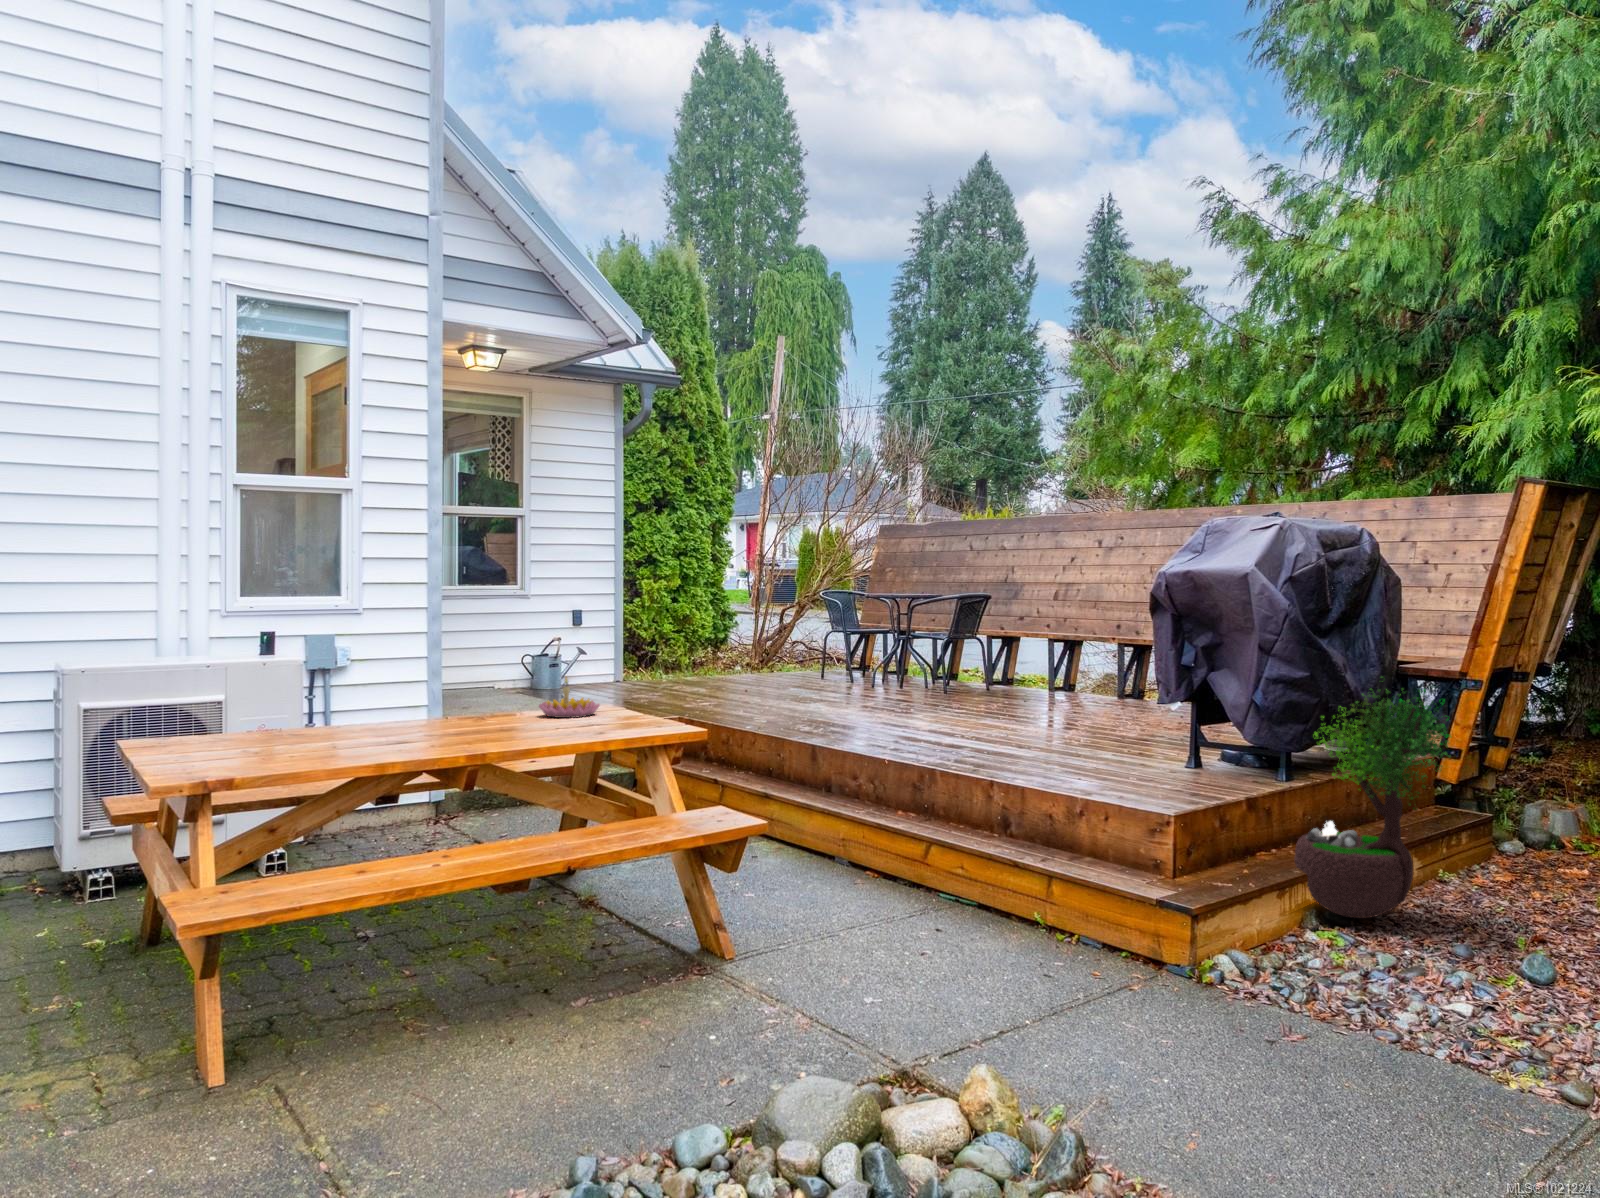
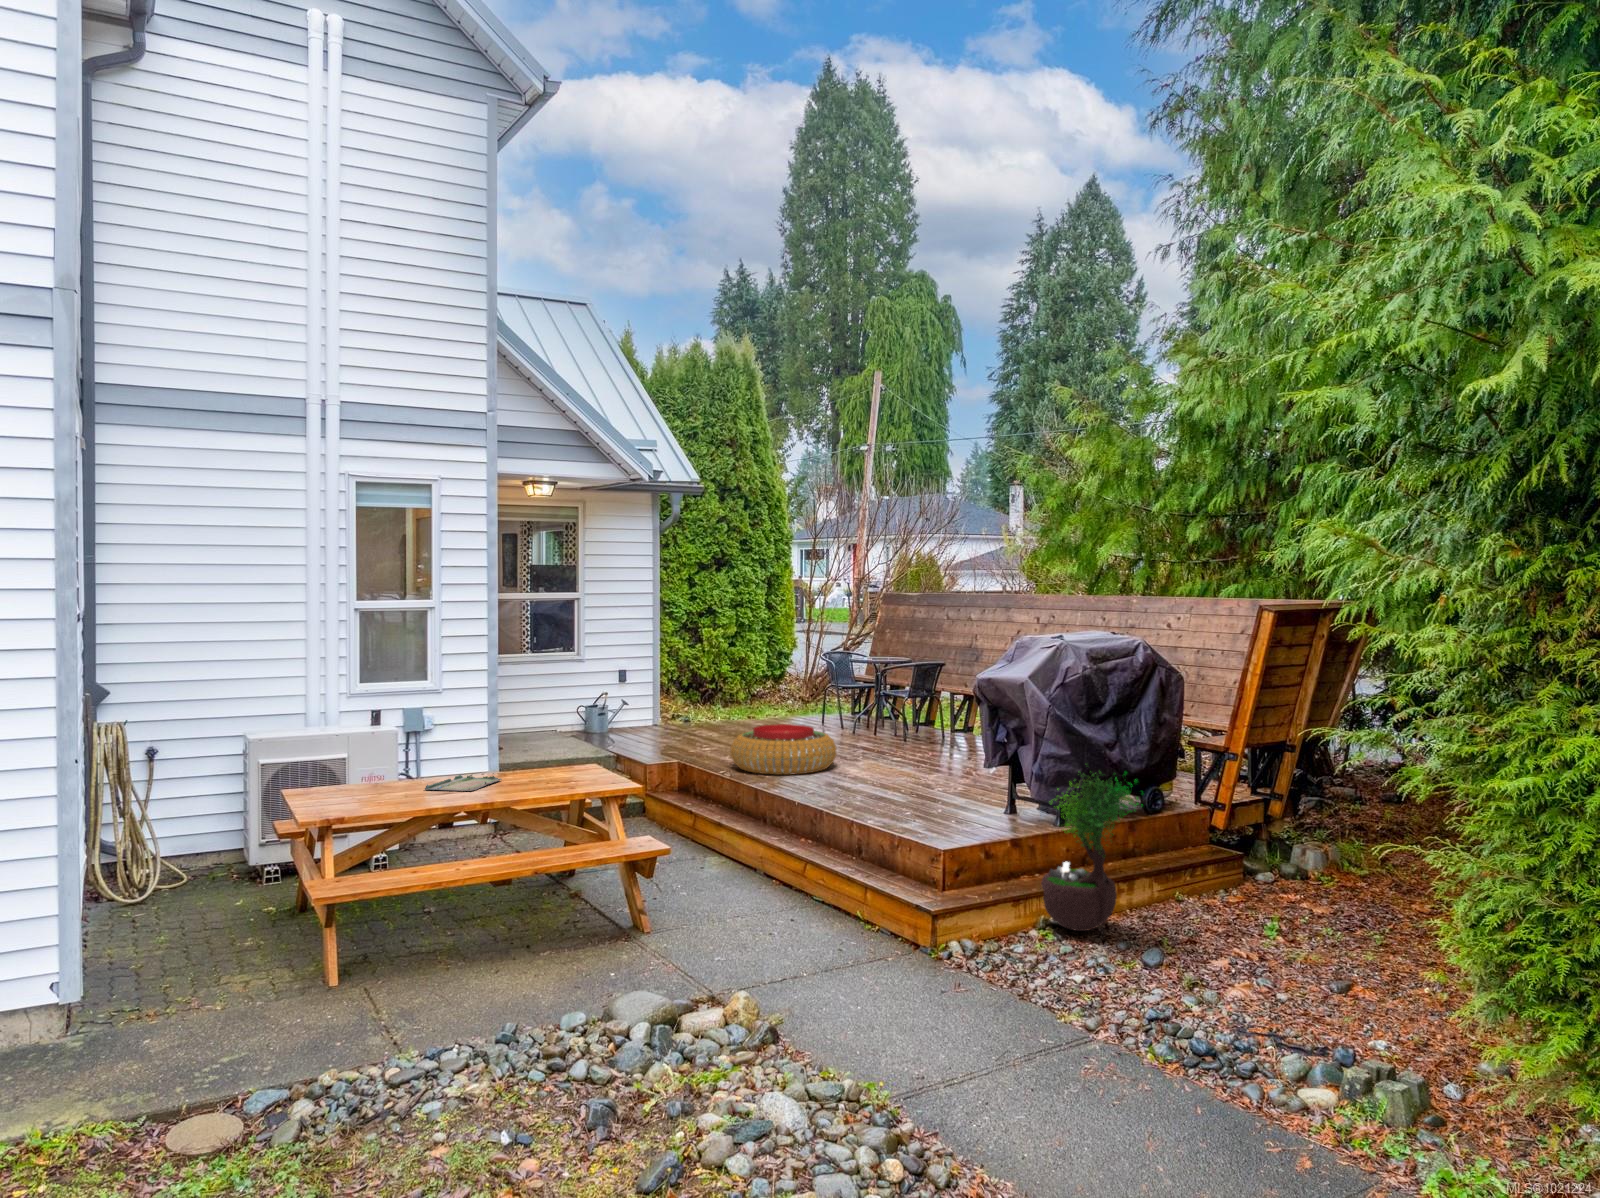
pouf: none [758,666,898,727] -> present [730,724,837,775]
candle holder: present [539,677,599,718] -> none [530,749,571,778]
tray: none [379,708,499,734] -> present [425,773,502,791]

